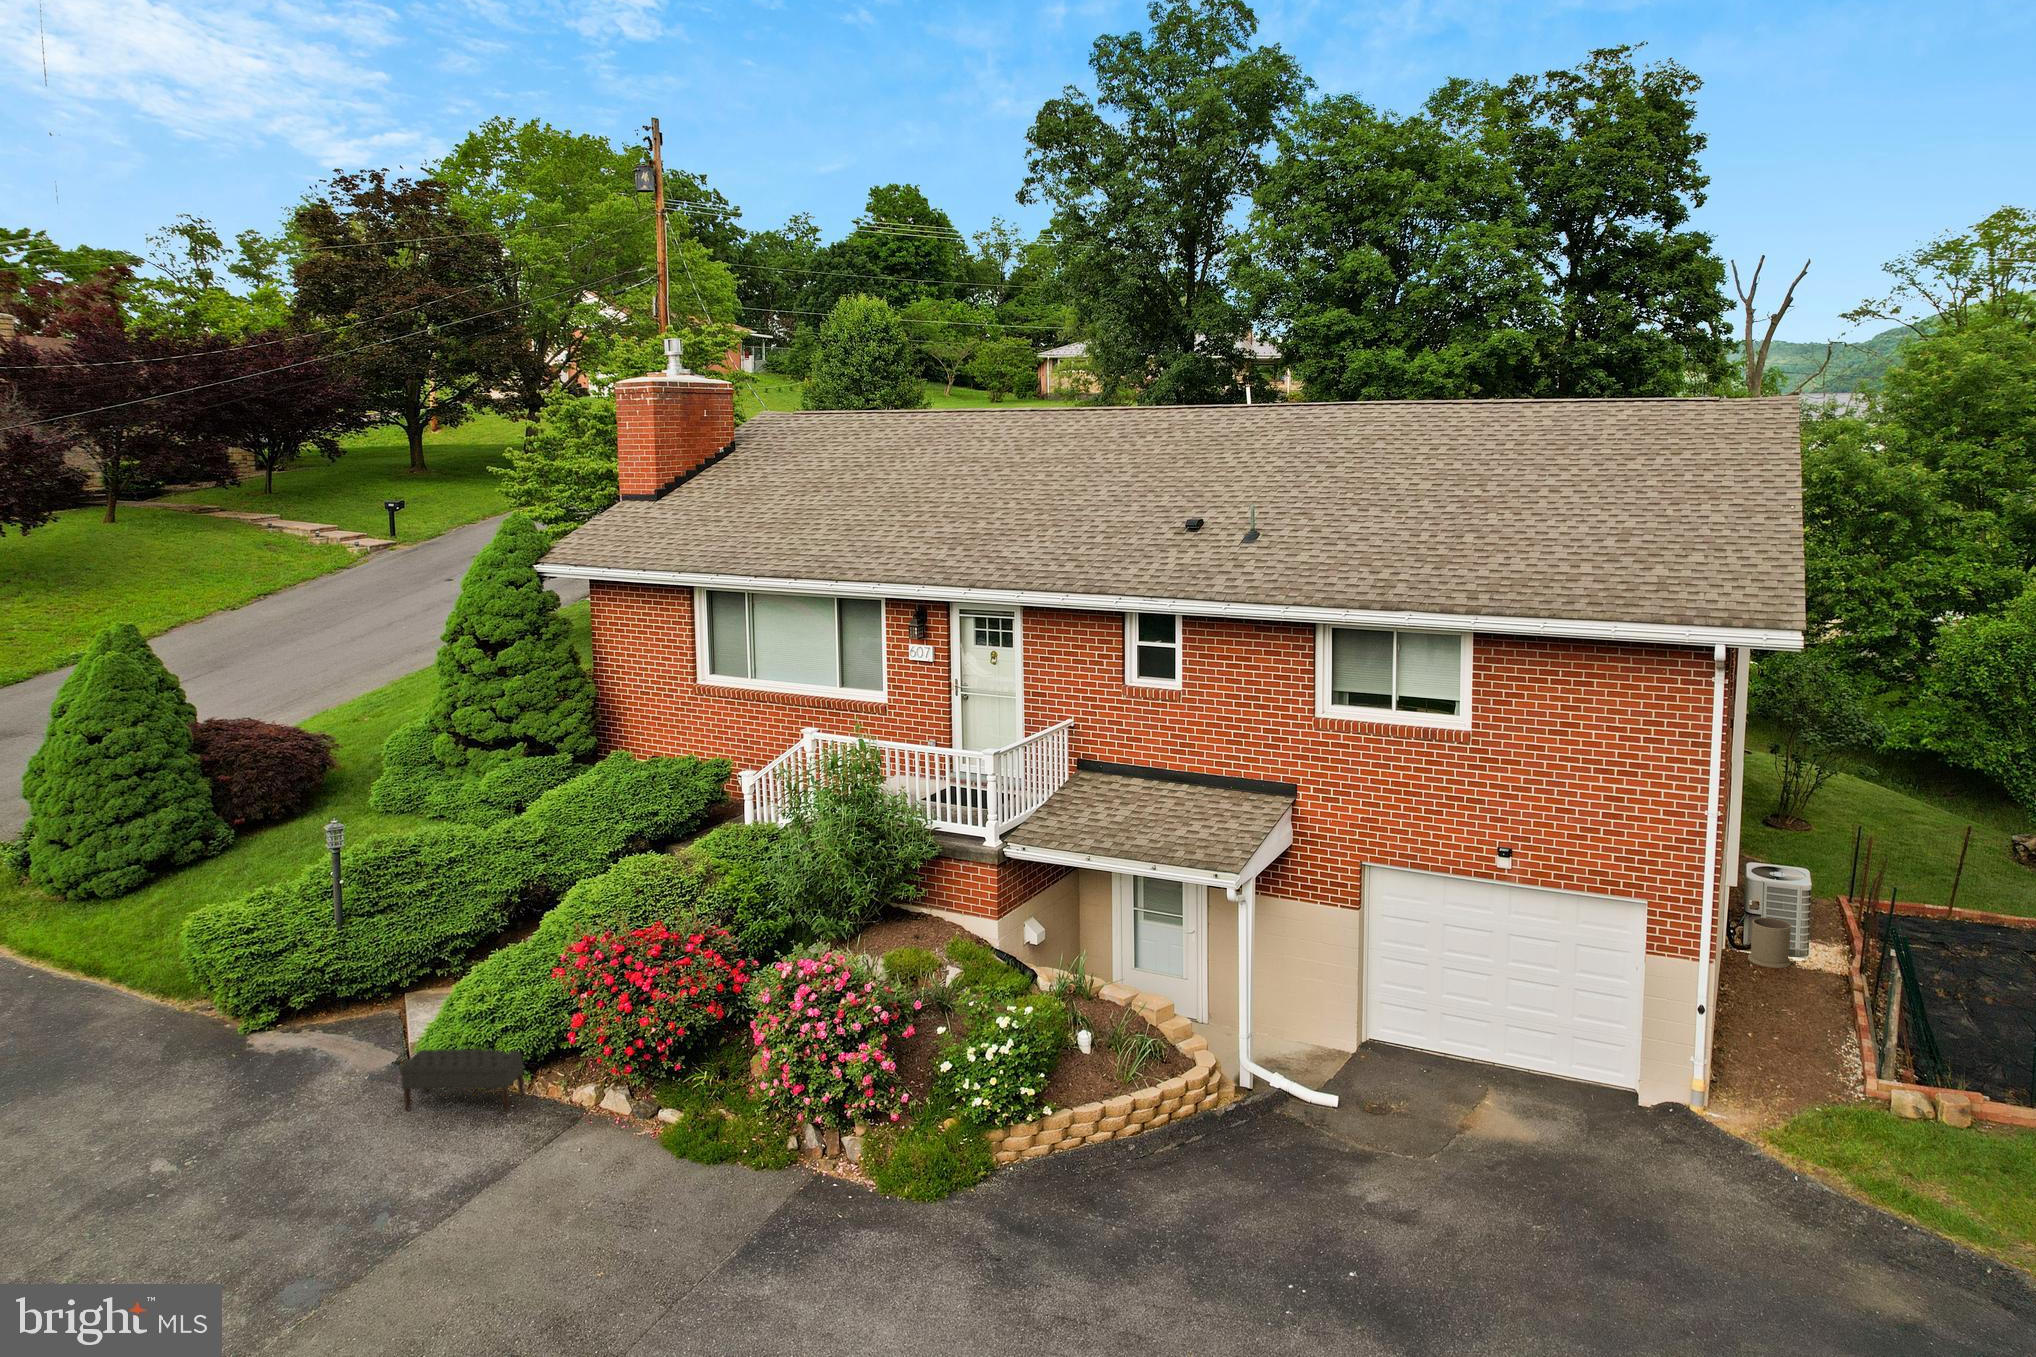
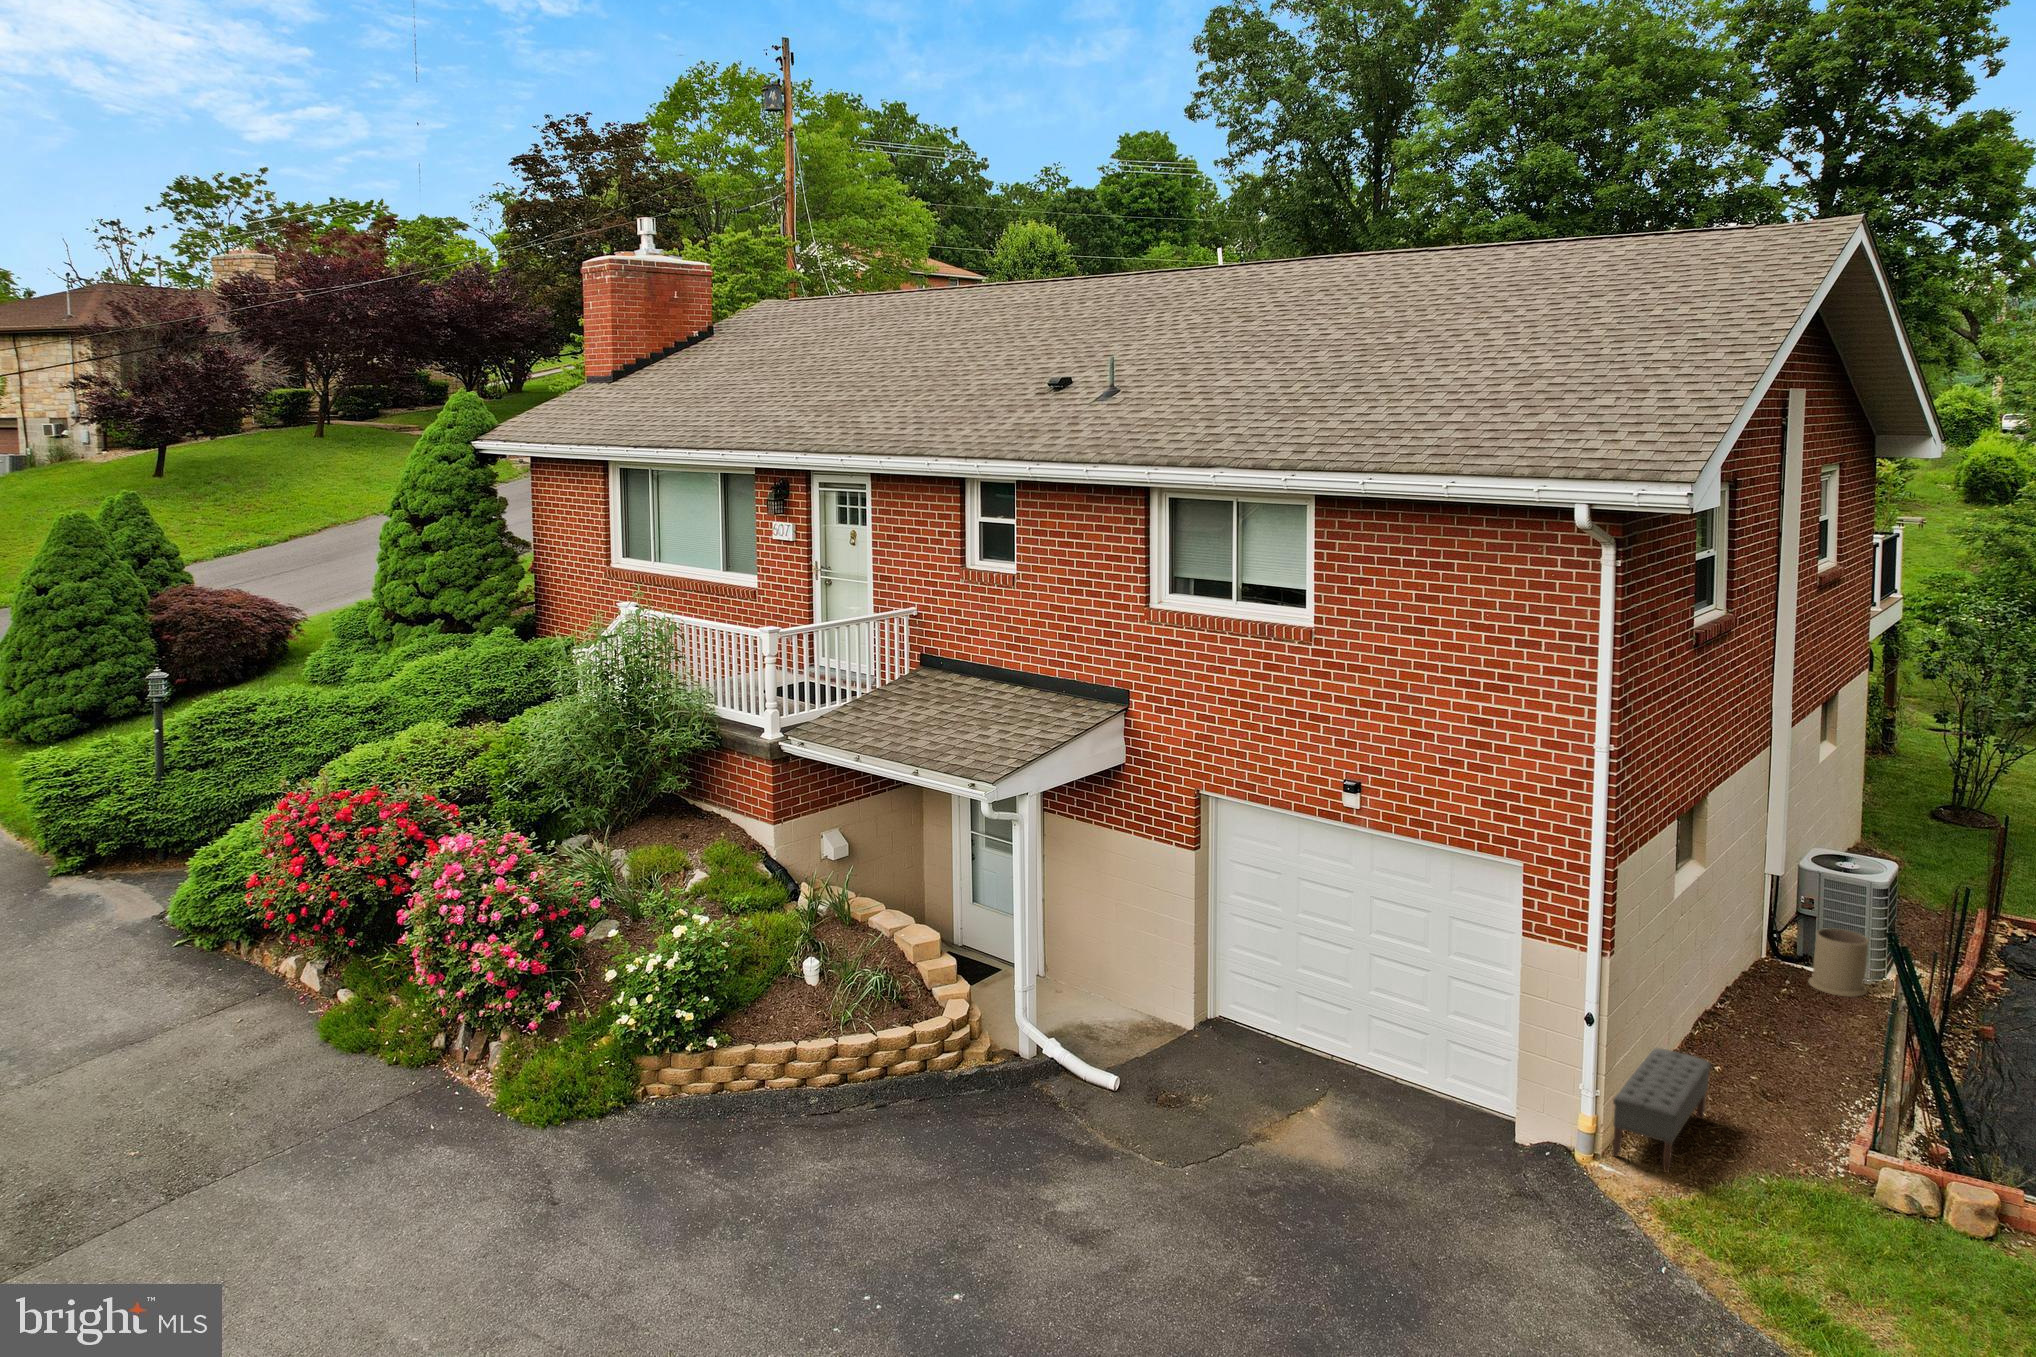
bench: present [399,1049,524,1111] -> present [1612,1048,1711,1173]

